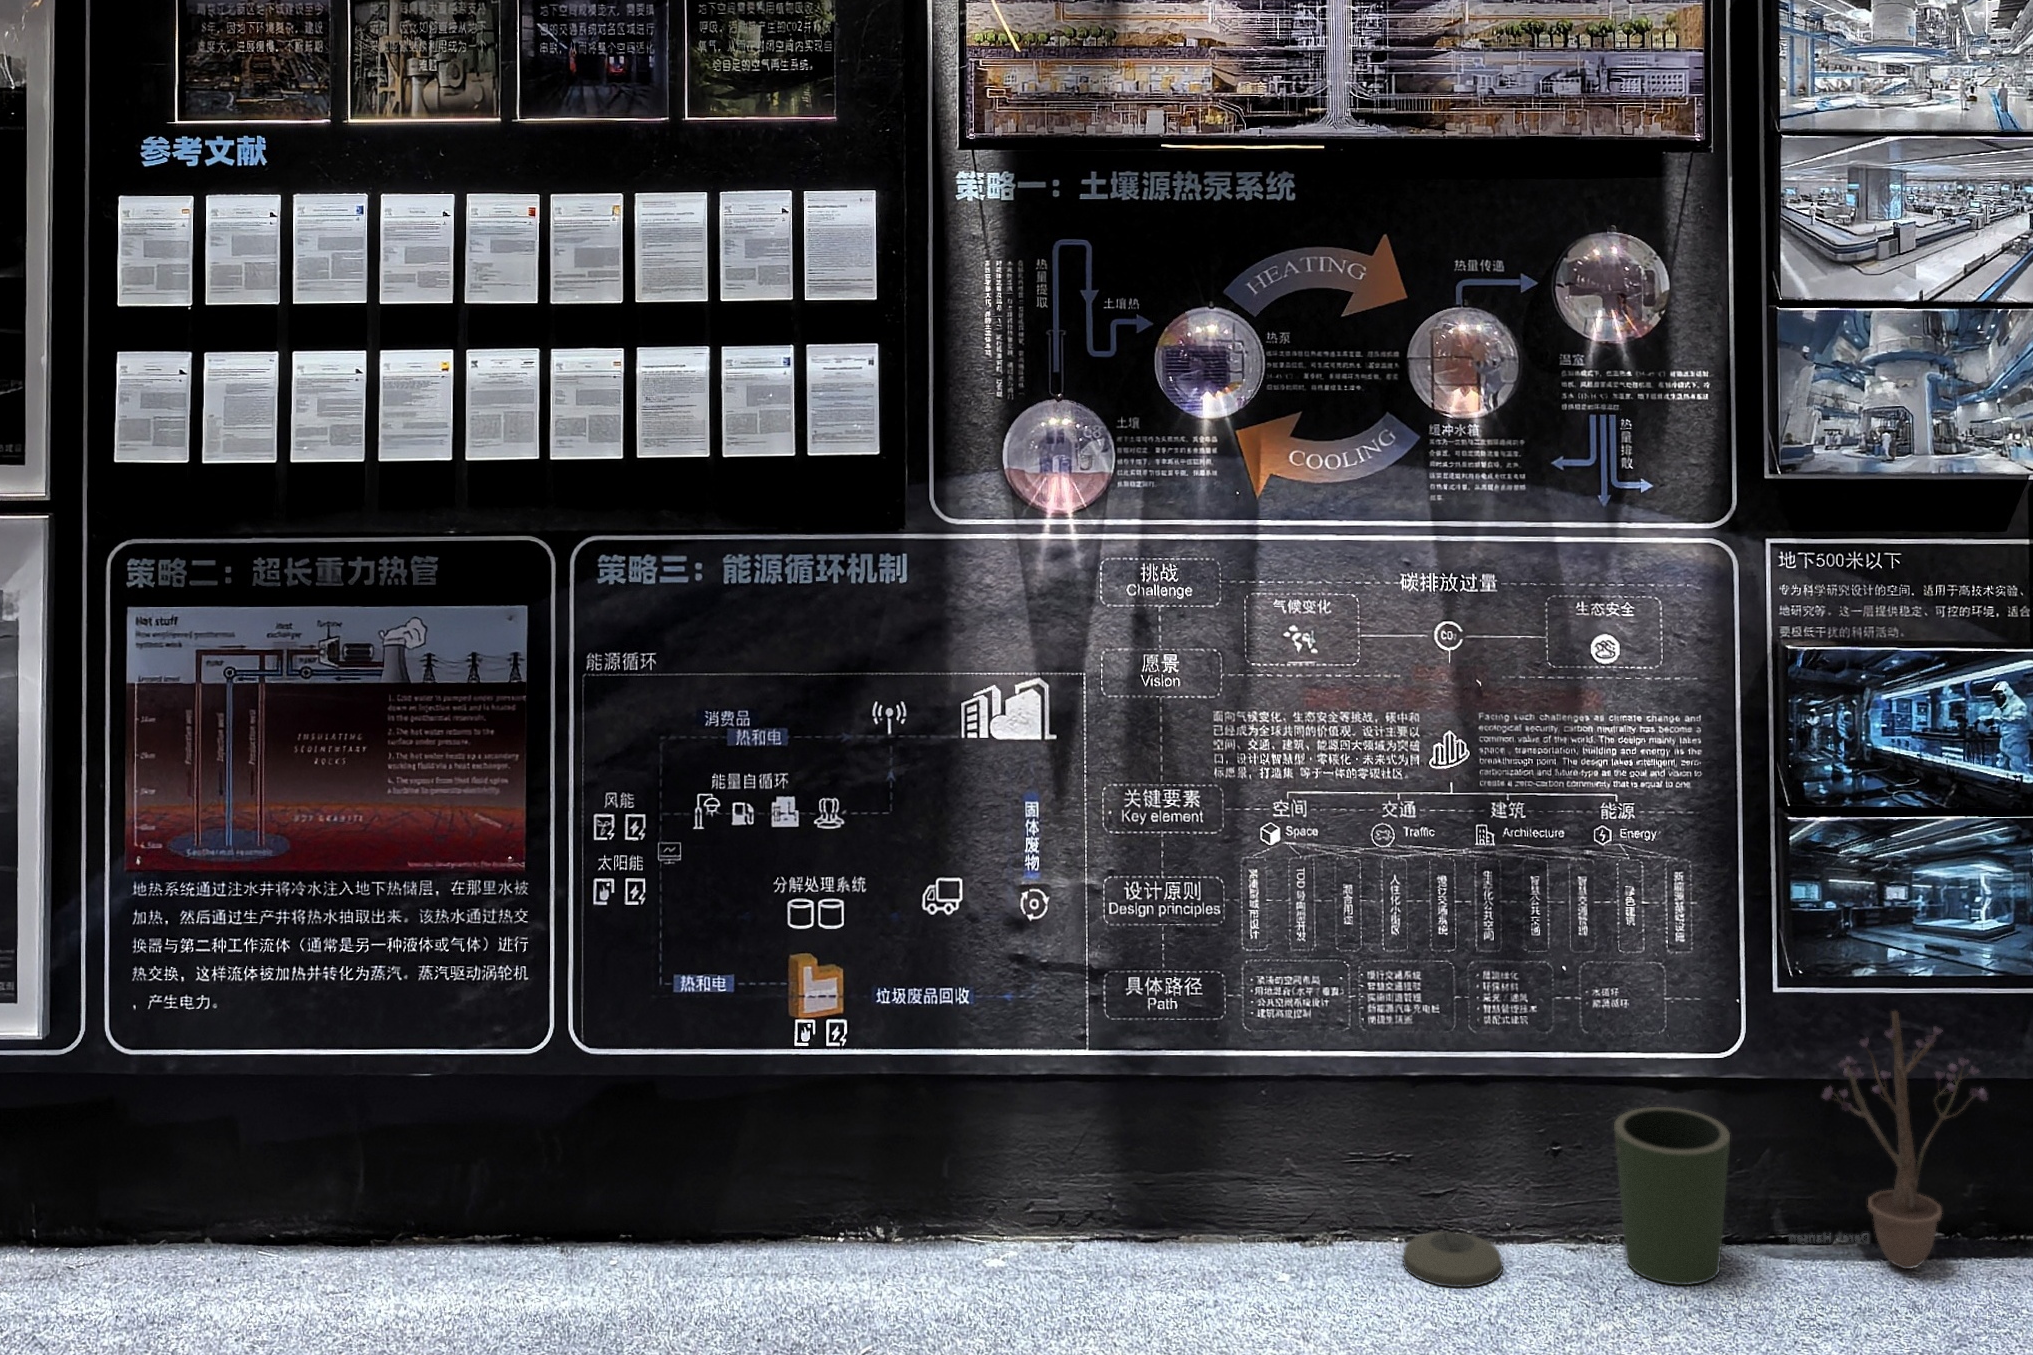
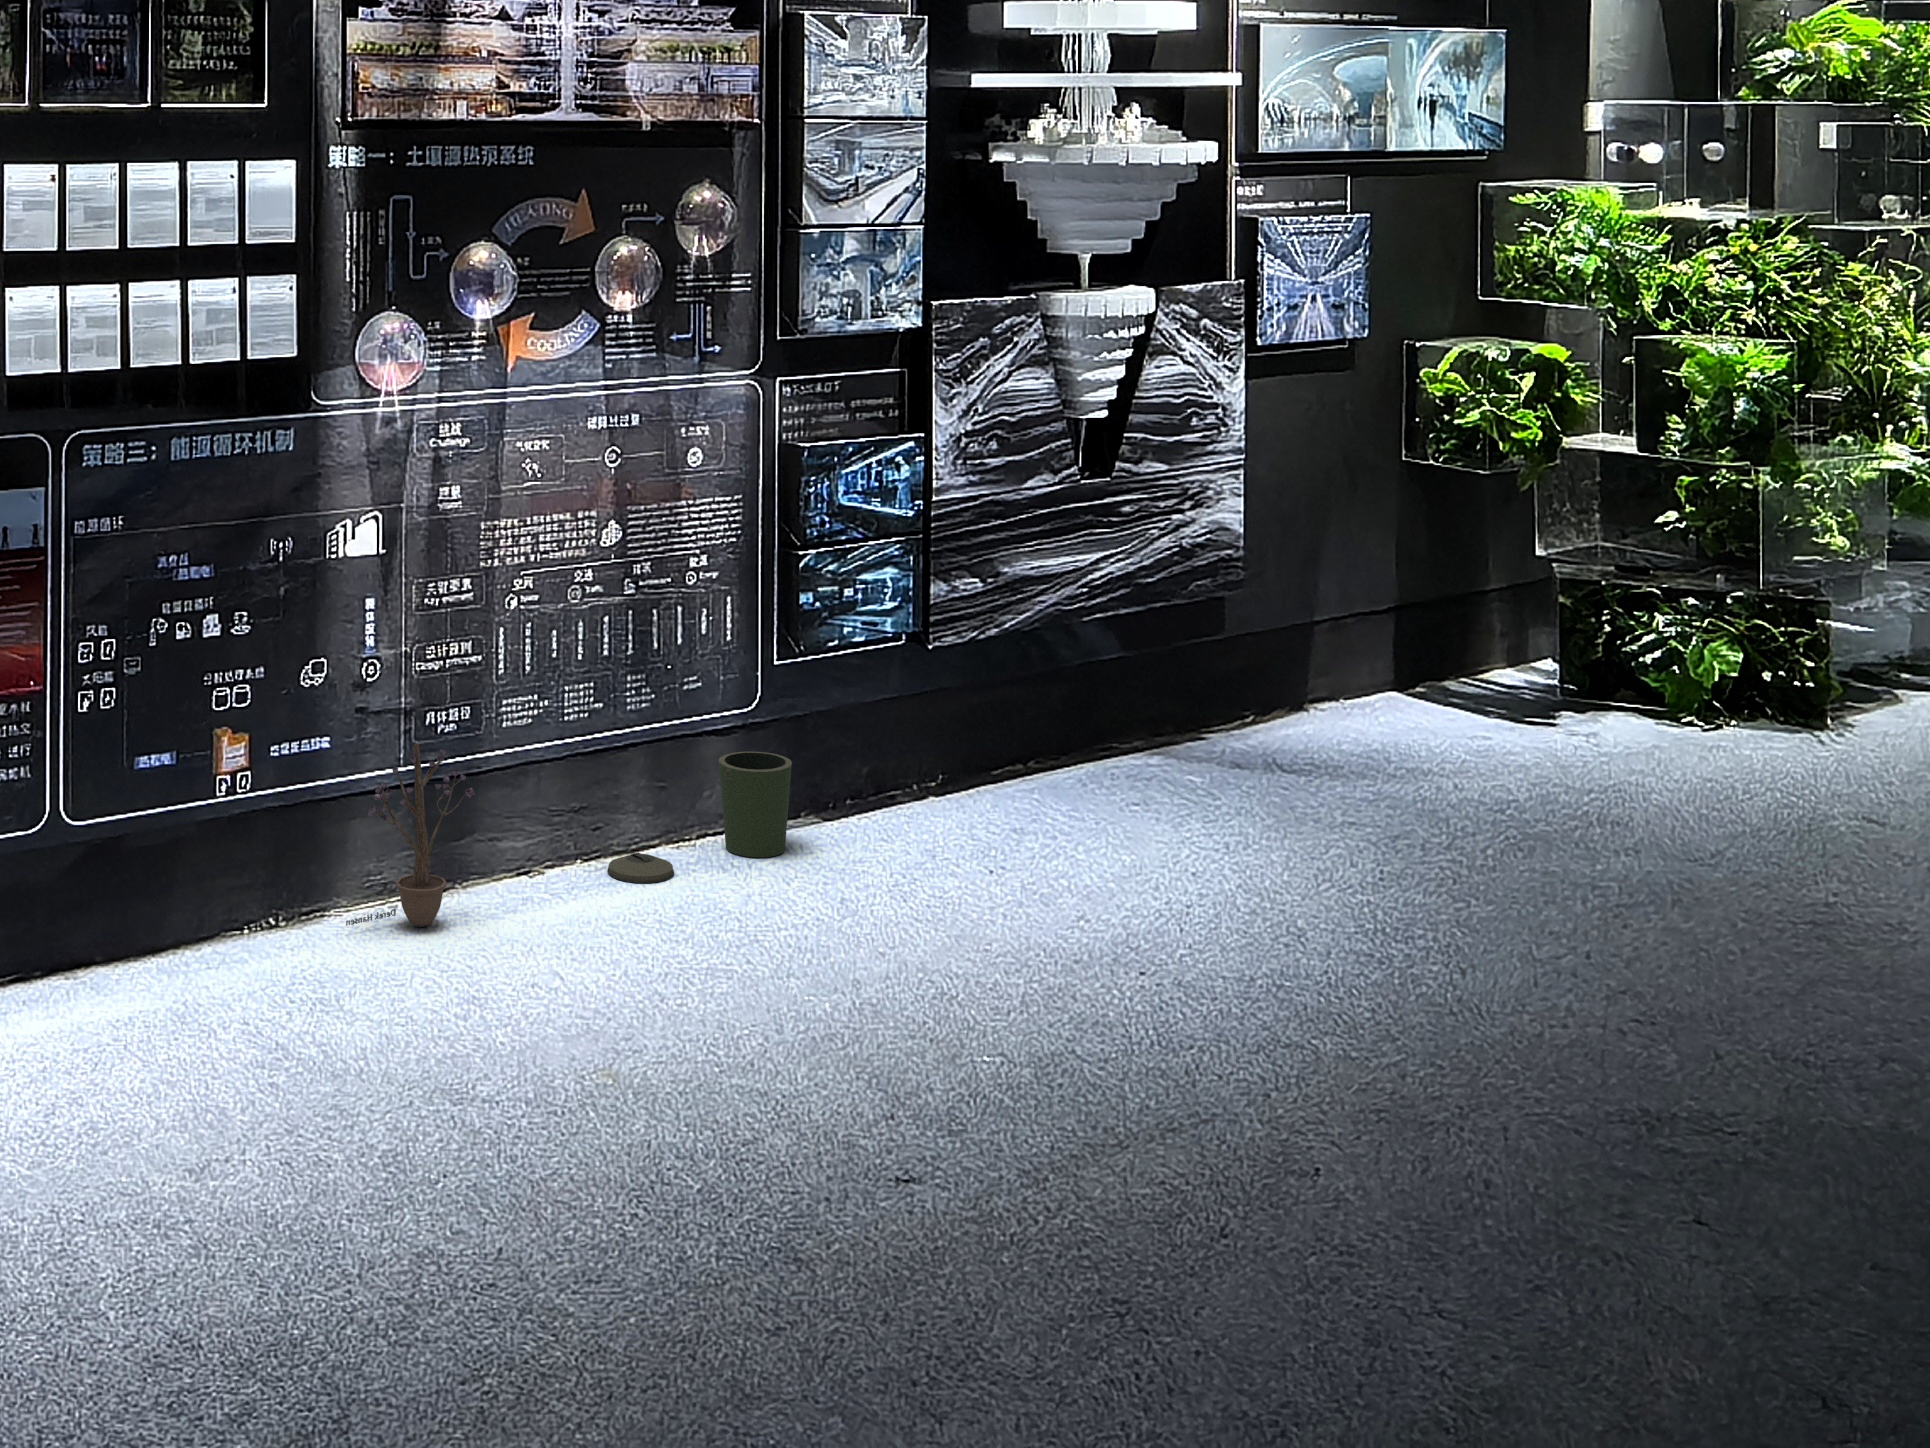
decorative plant: present [1791,1011,1987,1269] -> present [346,743,475,927]

